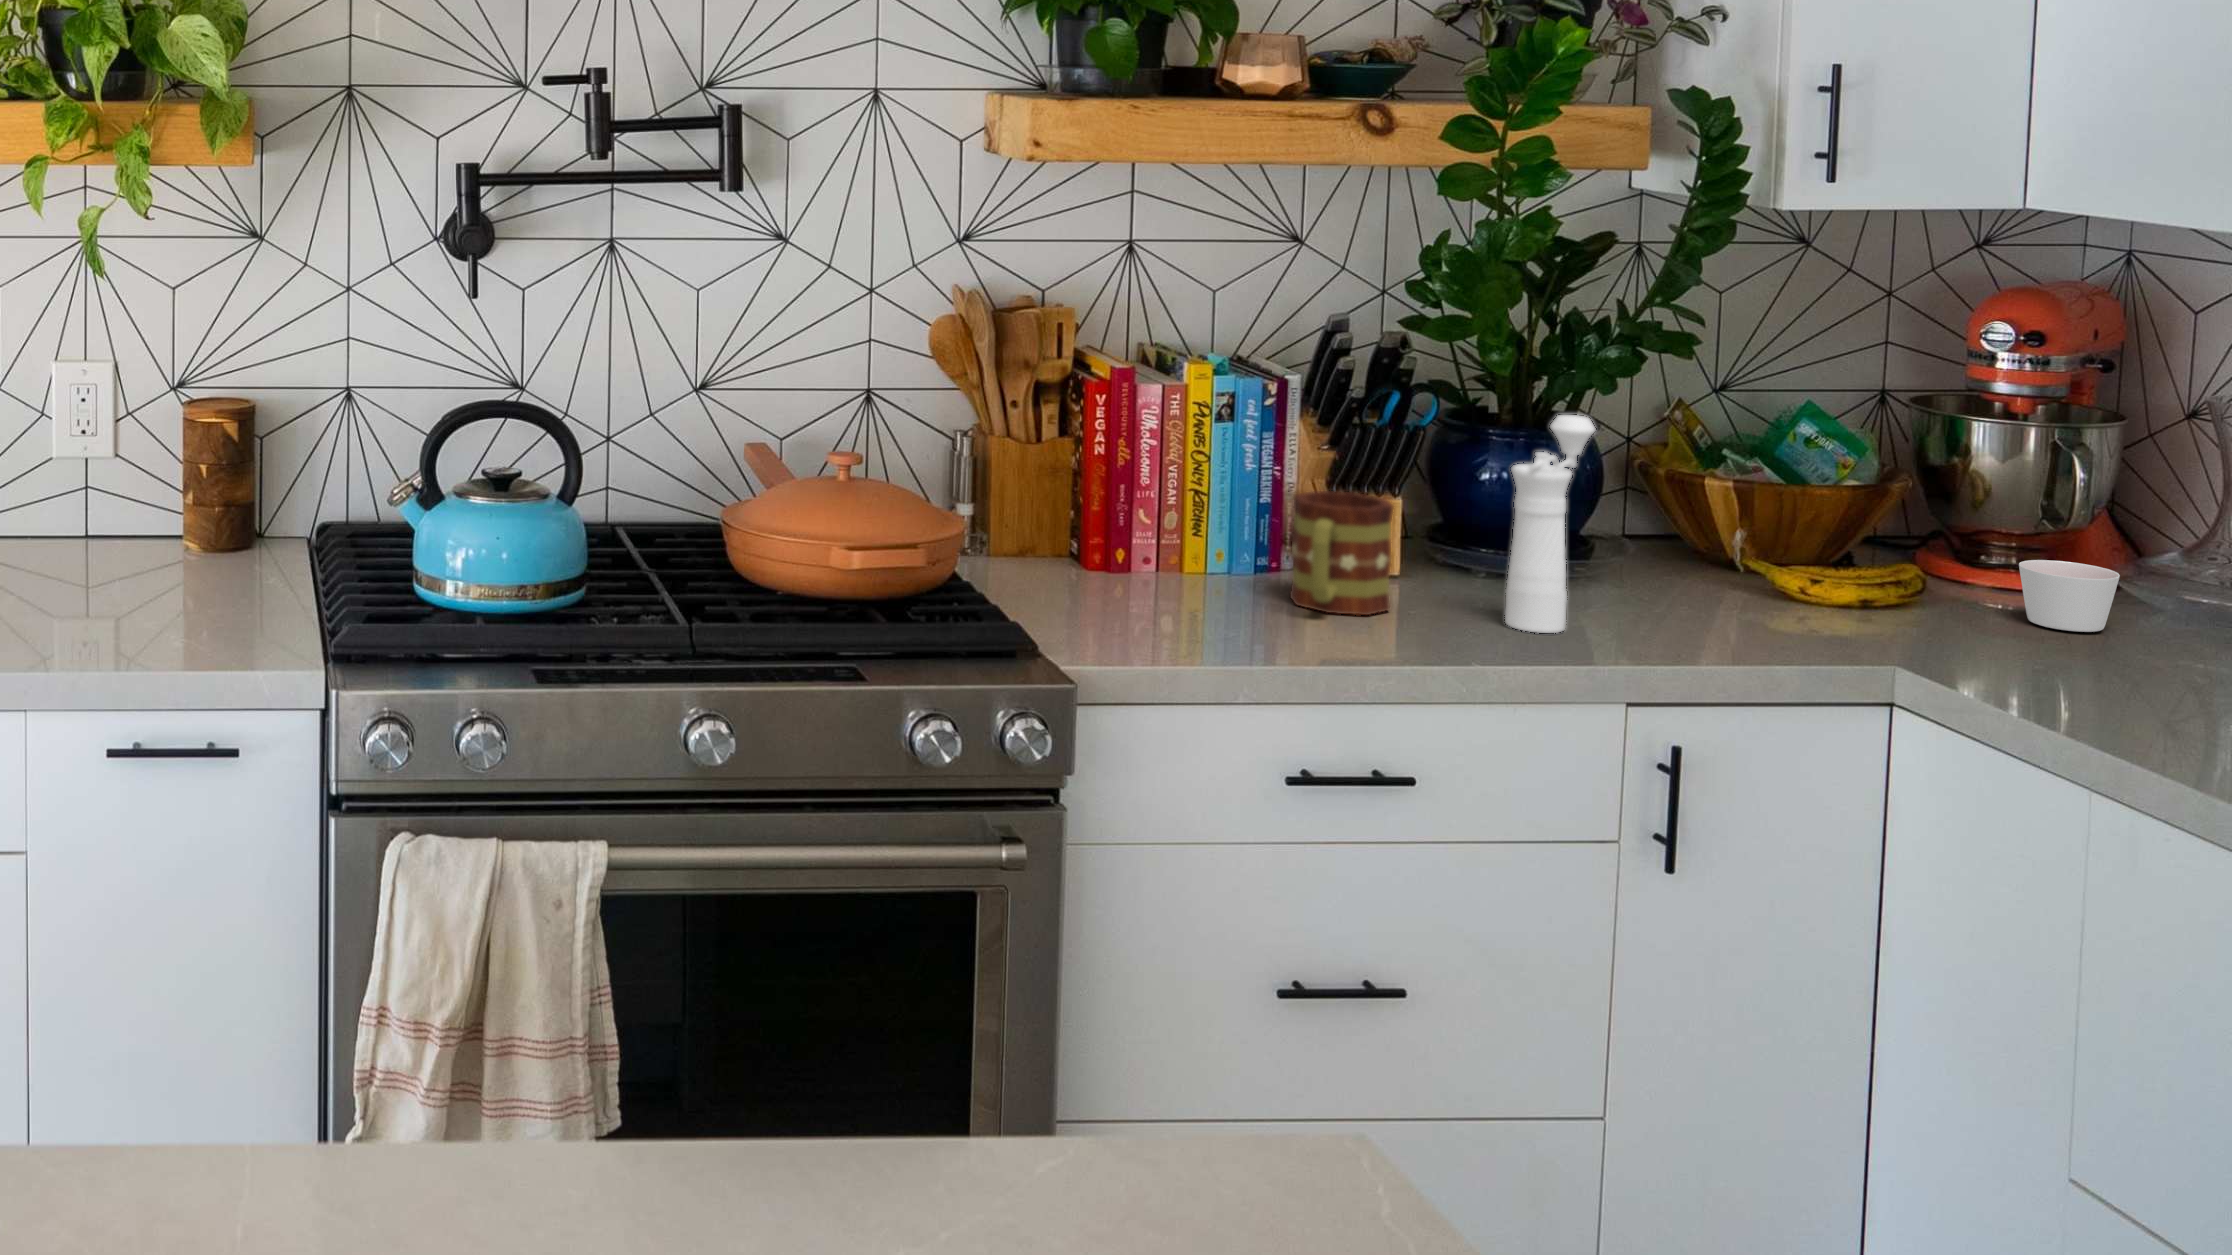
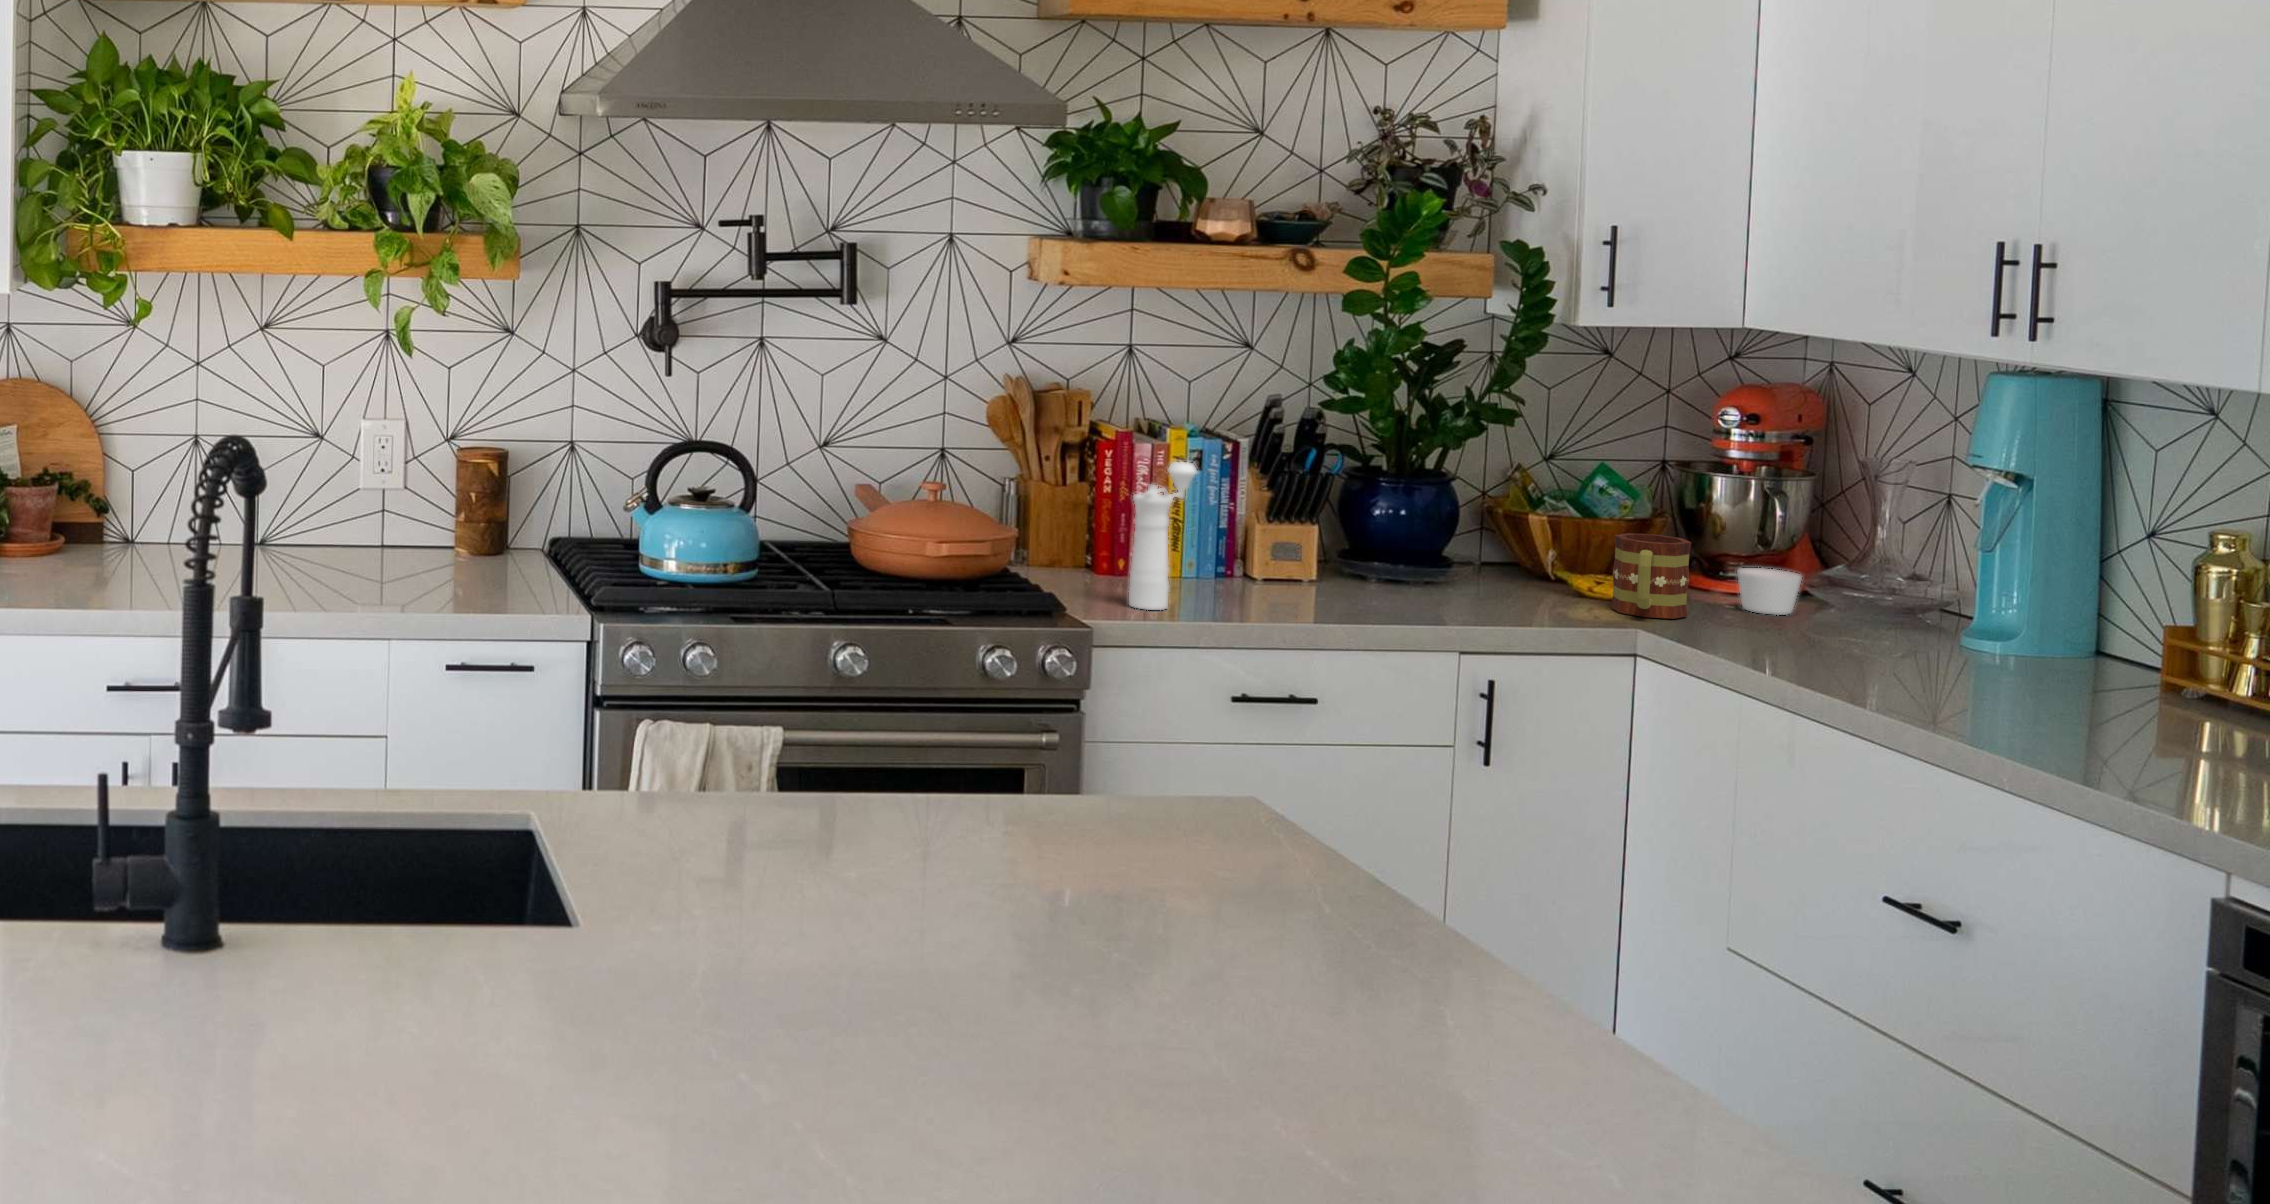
pepper mill: present [1505,415,1595,633] -> present [1129,462,1196,610]
mug: present [1290,491,1393,615] -> present [1611,533,1691,619]

